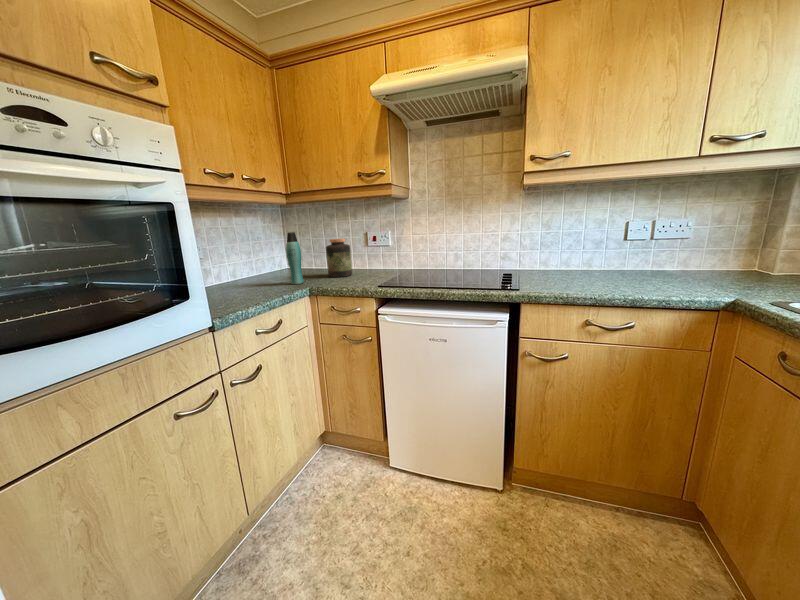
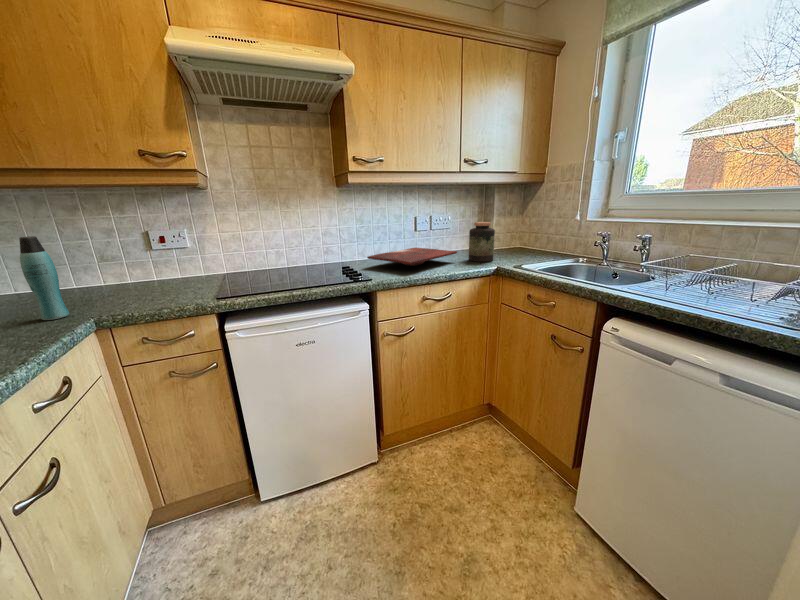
jar: present [326,238,352,277] -> present [468,222,495,262]
cutting board: none [537,261,674,282] -> present [367,248,457,266]

